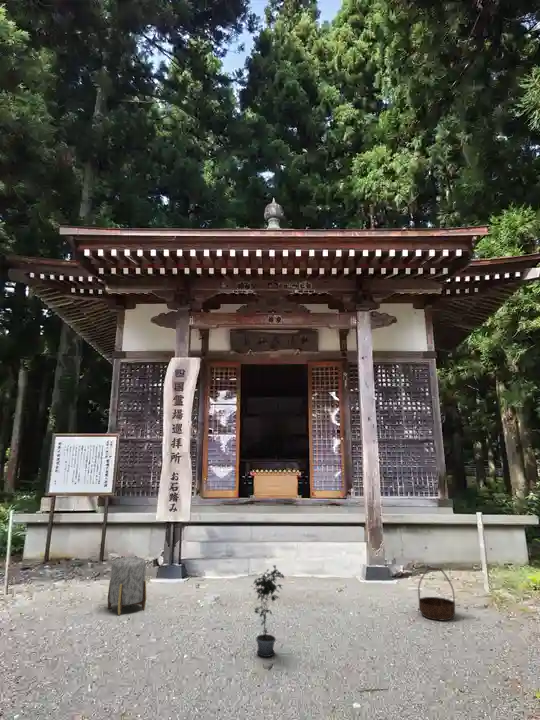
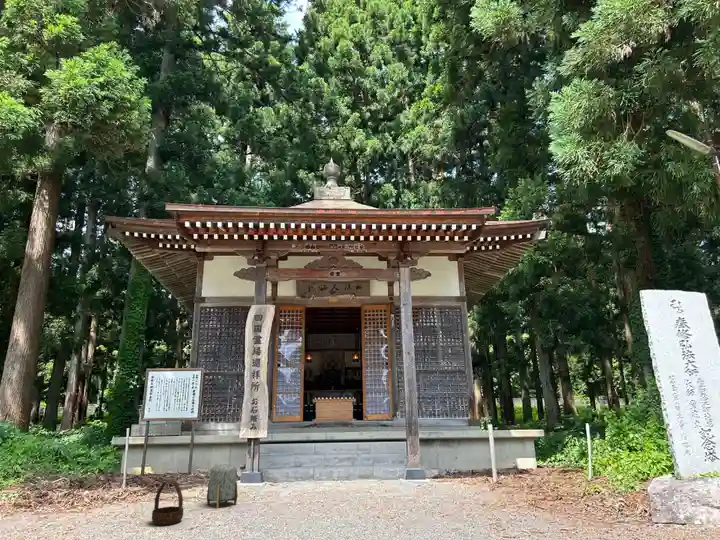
potted plant: present [254,565,284,657] -> none [320,461,345,526]
basket: present [418,568,455,621] -> present [152,481,184,525]

